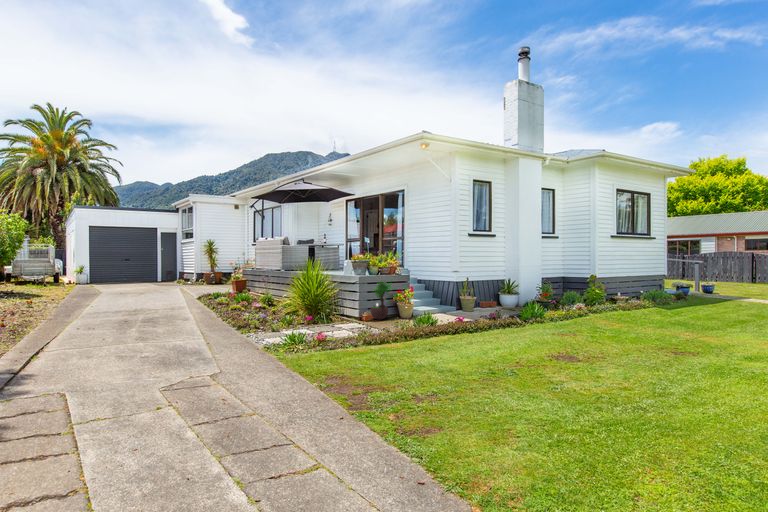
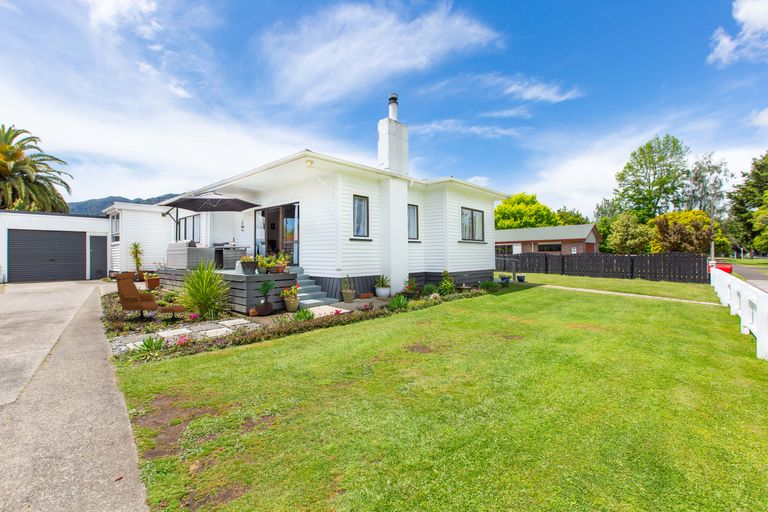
lounge chair: none [242,271,304,322] -> present [115,273,186,324]

